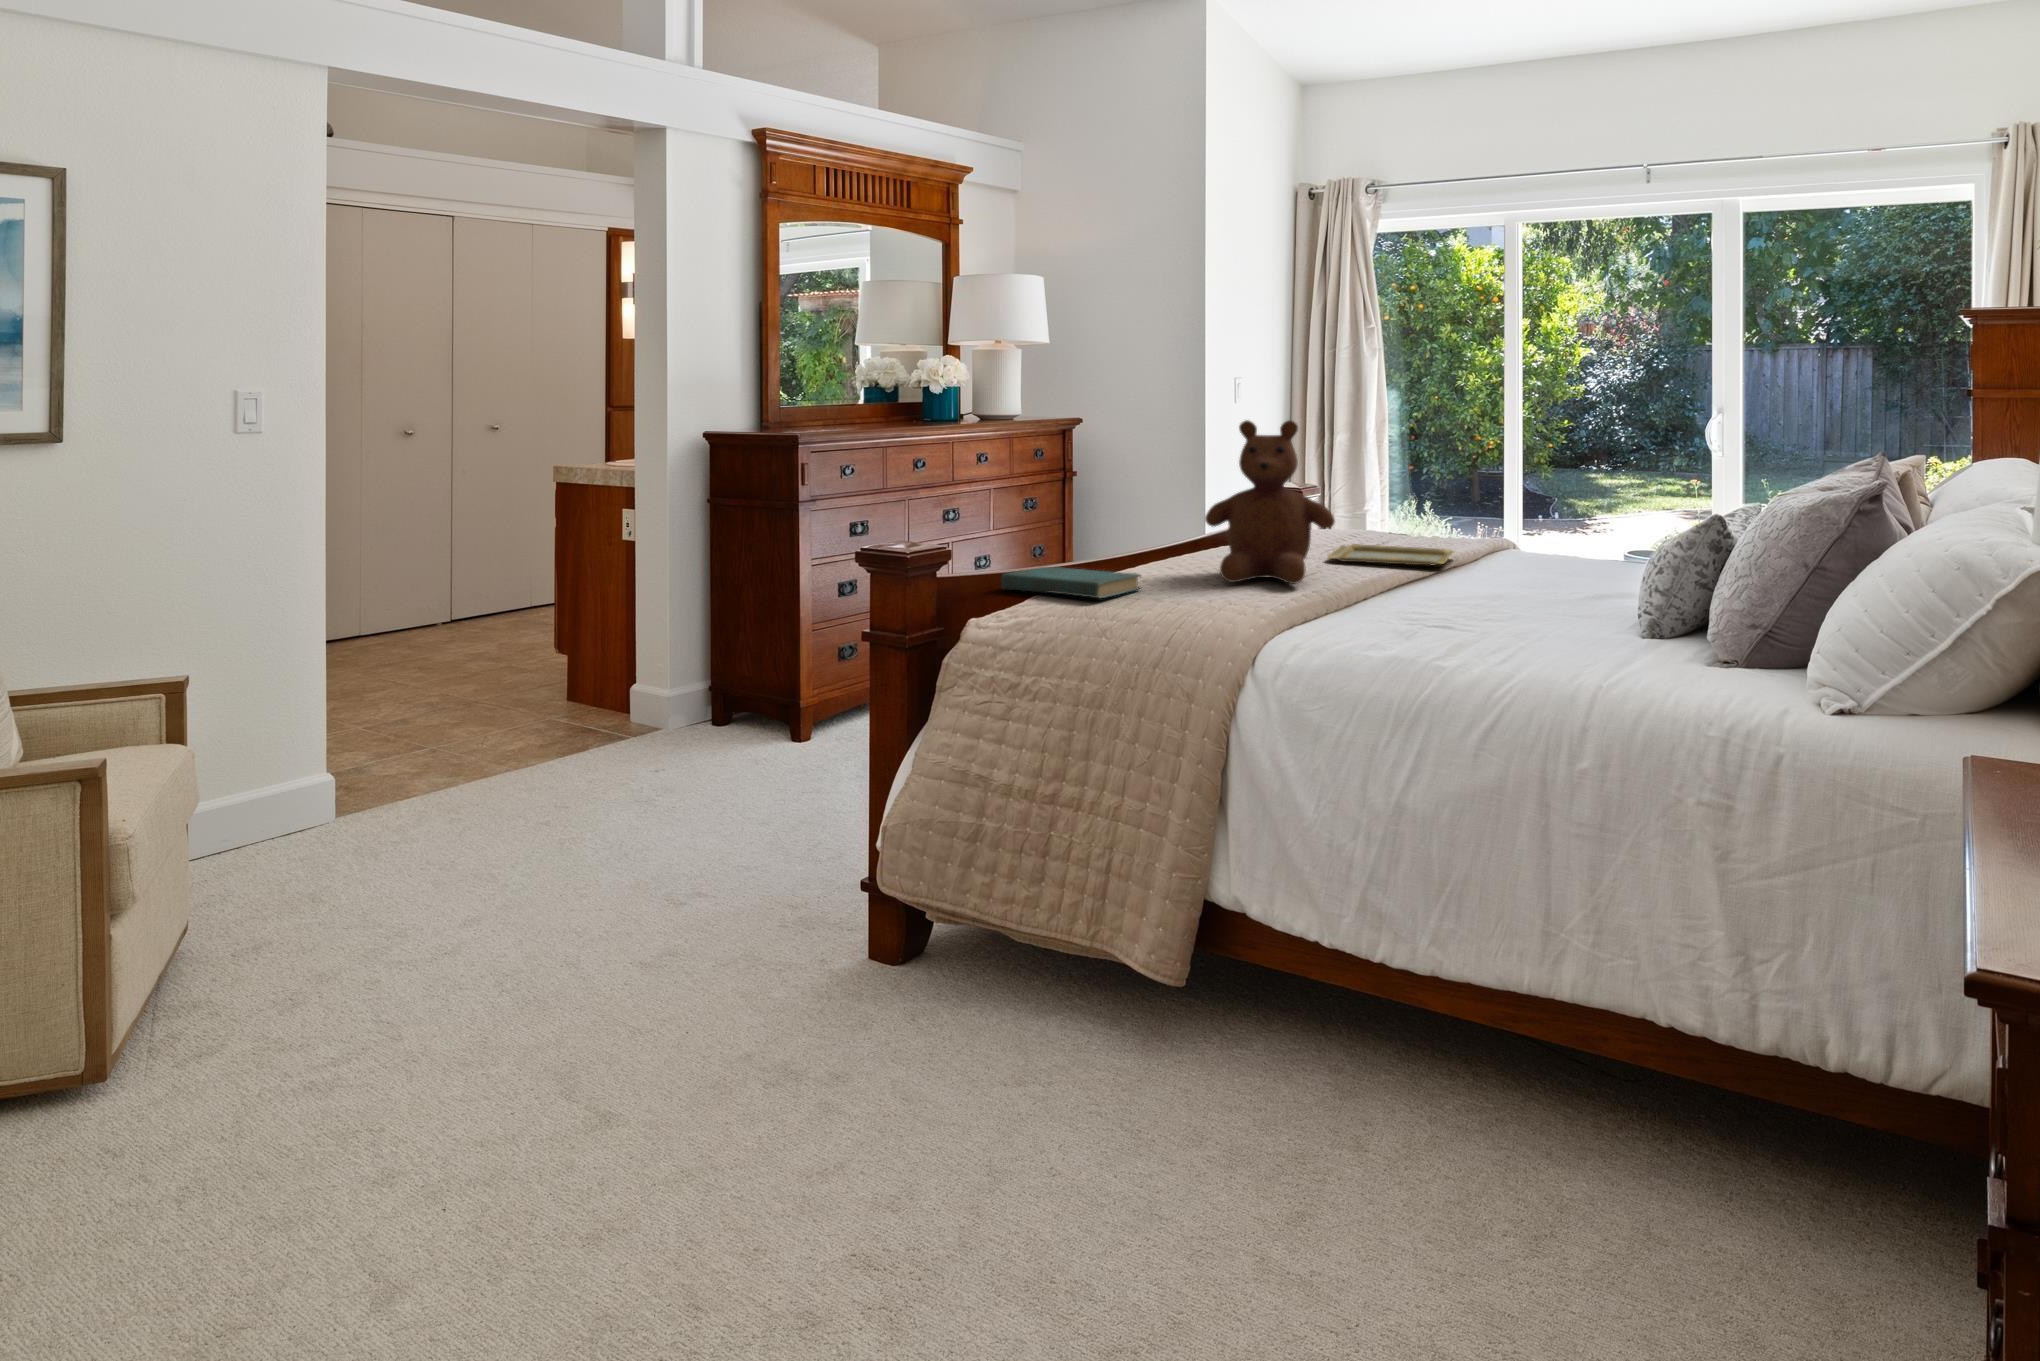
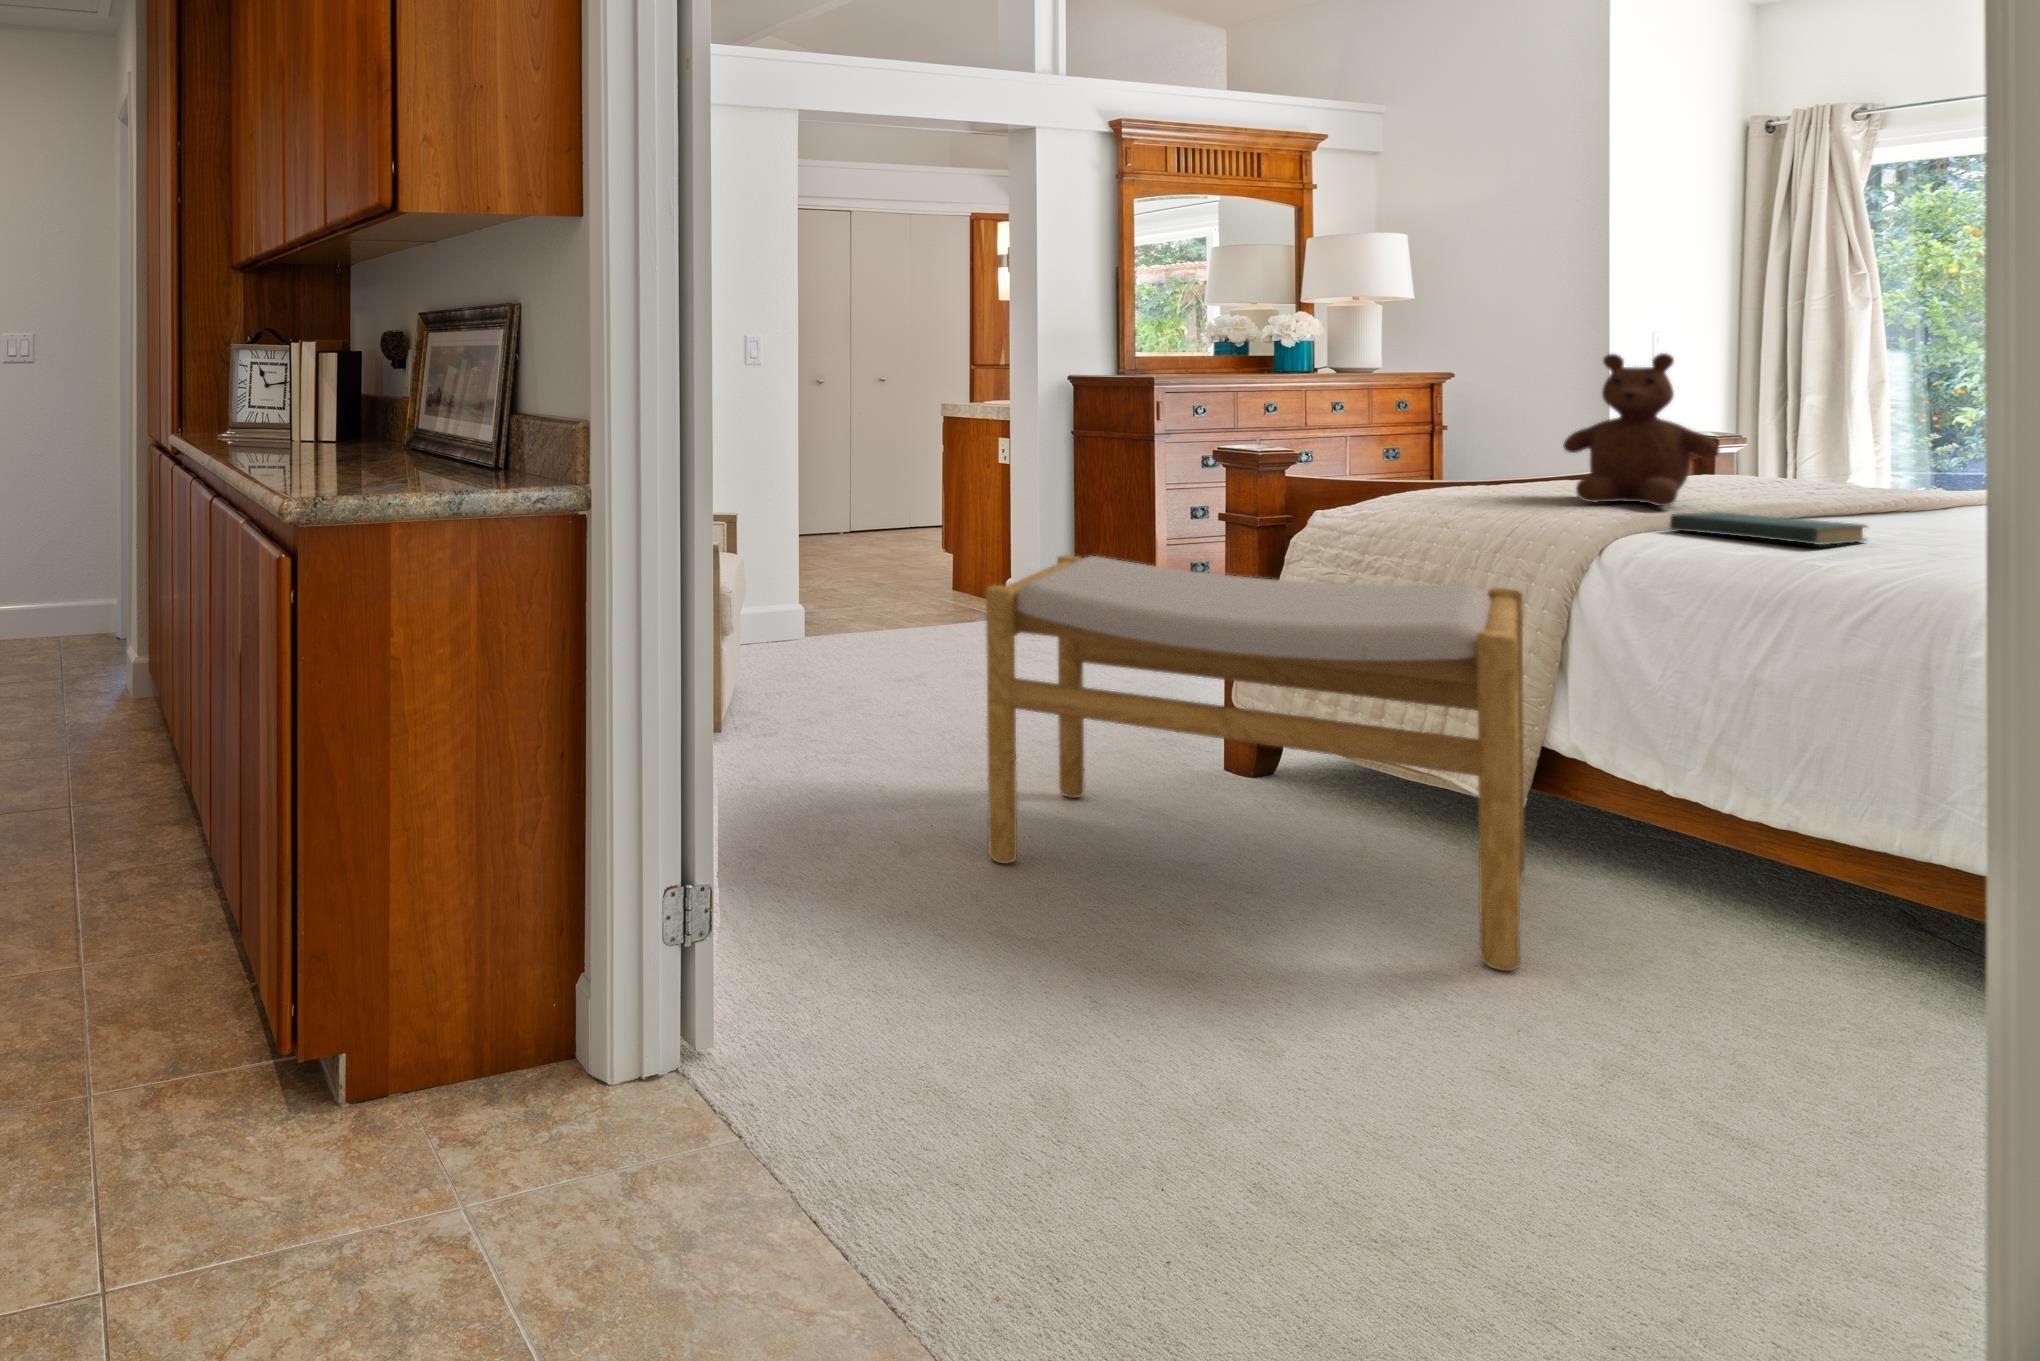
tray: present [1328,544,1454,565] -> none [1719,483,1899,503]
book: present [1001,567,1141,598] -> present [1670,512,1867,545]
footstool: none [552,711,1216,1236] -> present [986,555,1525,971]

